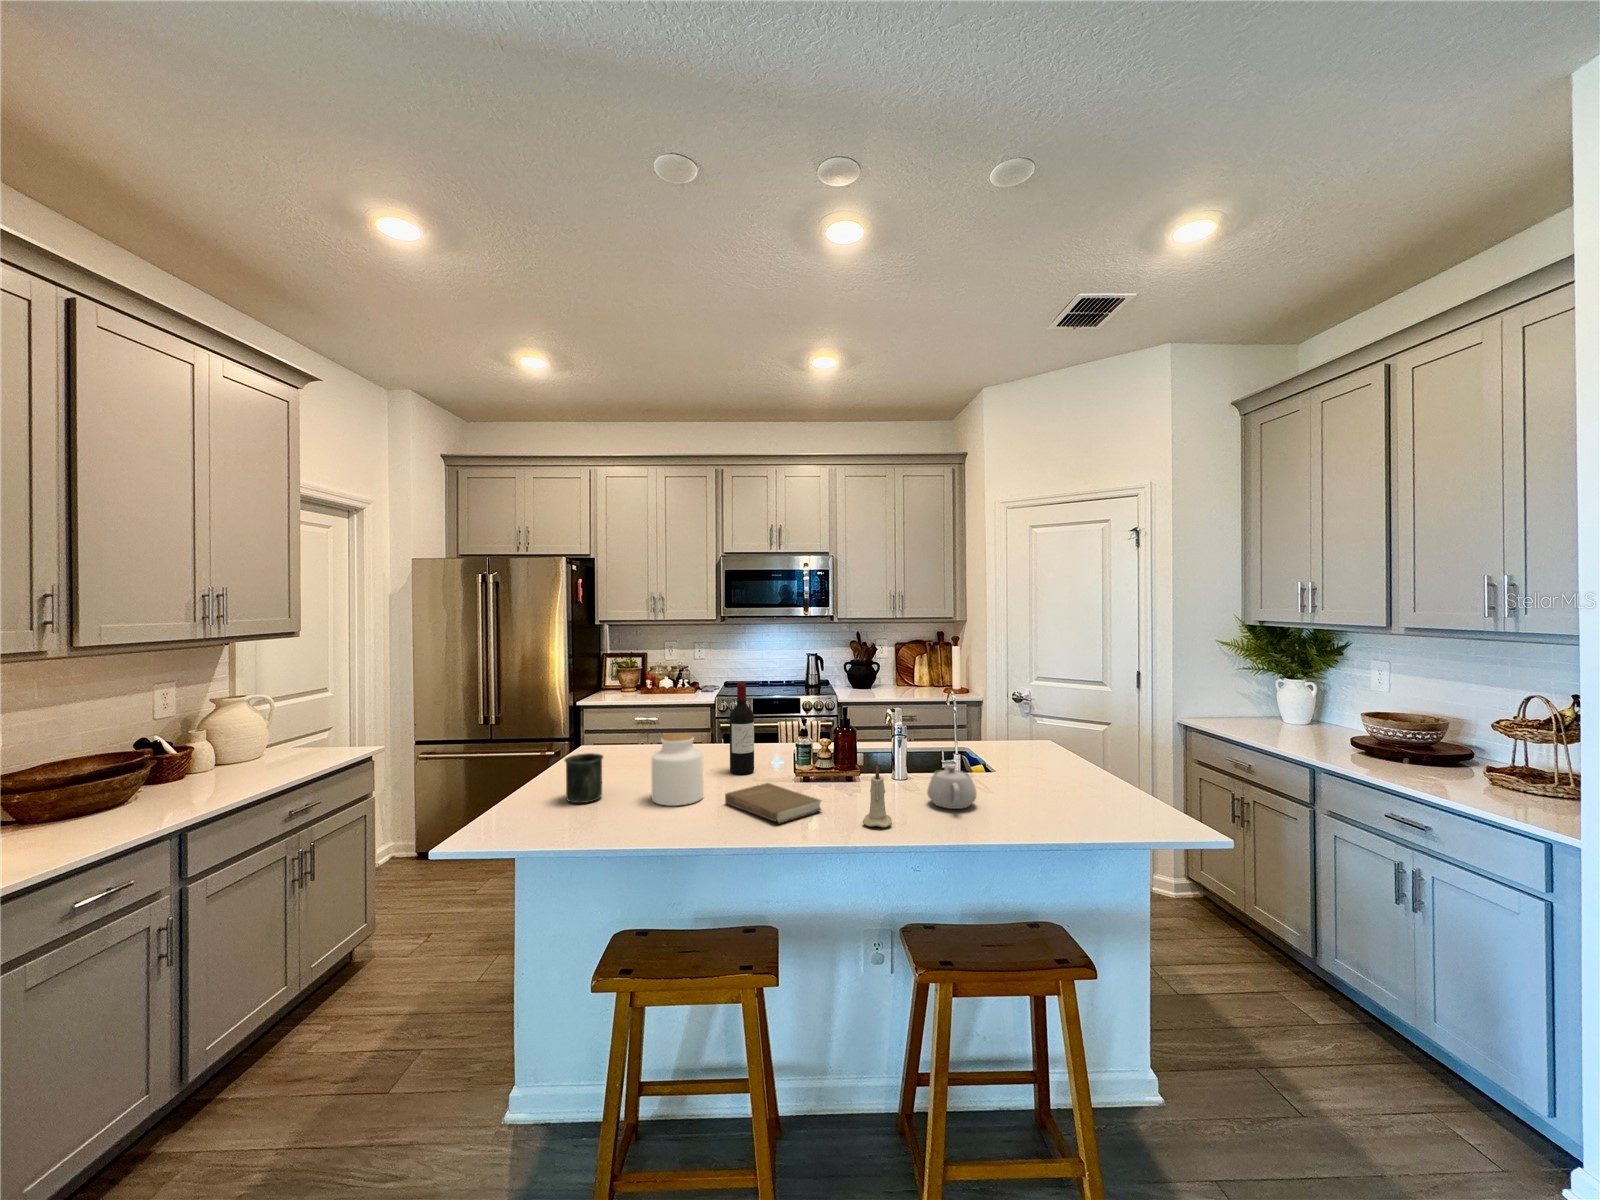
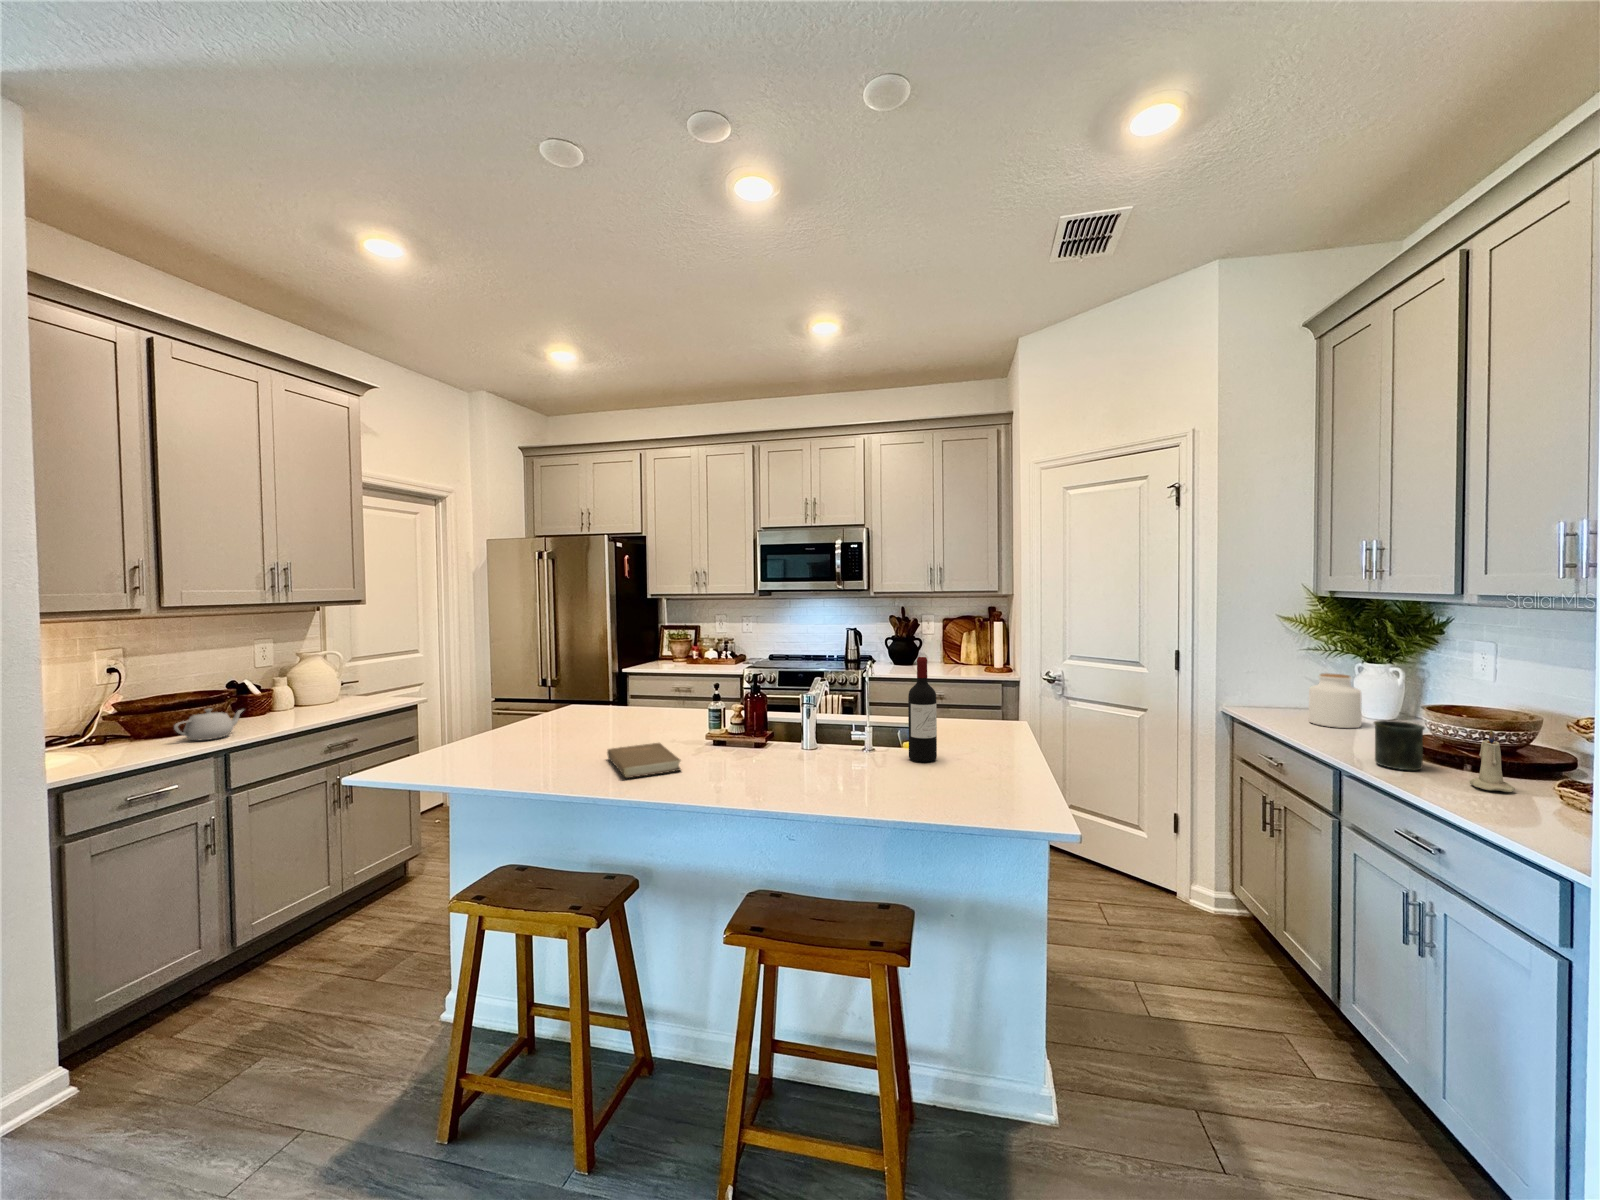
wine bottle: present [730,682,754,774] -> present [908,657,937,762]
jar: present [652,734,704,806] -> present [1309,673,1361,728]
mug: present [565,753,603,803] -> present [1374,720,1425,770]
teapot: present [927,764,976,809] -> present [174,709,244,740]
candle: present [863,766,892,827] -> present [1469,730,1515,792]

